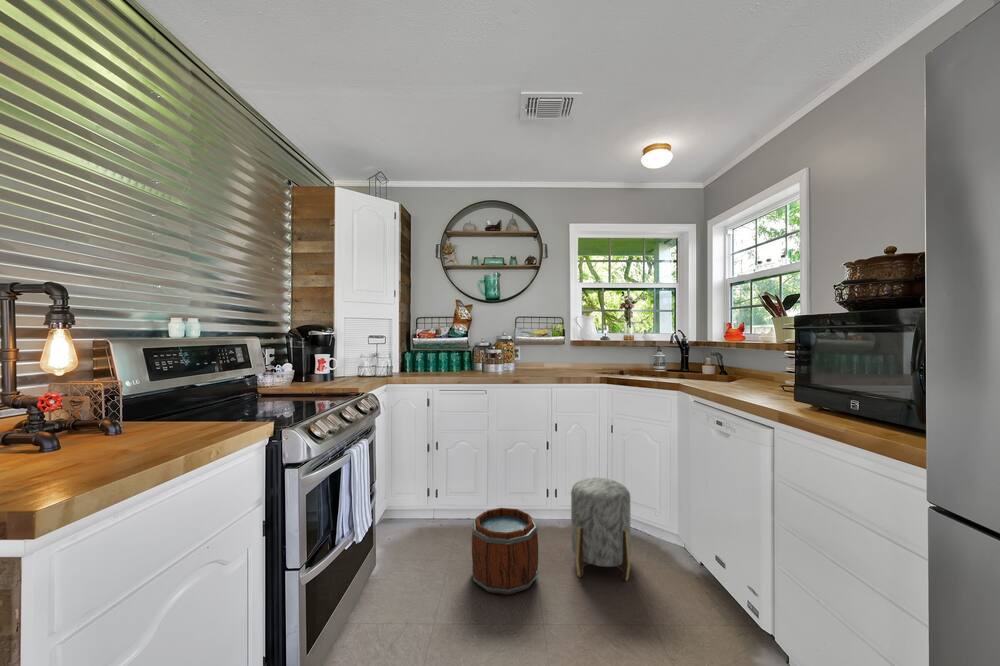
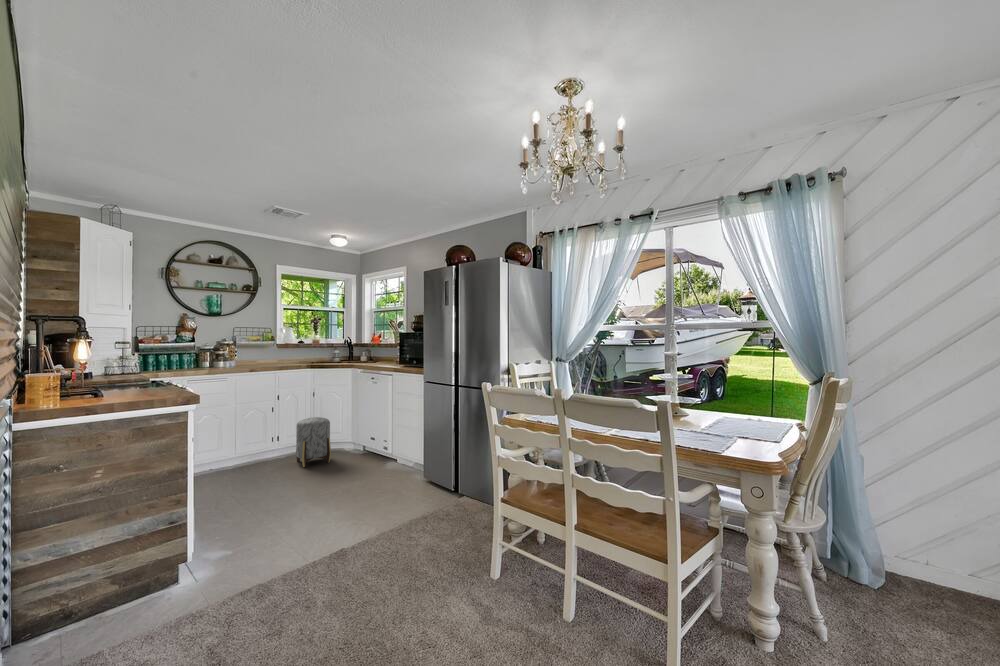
bucket: present [472,508,538,595] -> none [238,441,282,483]

